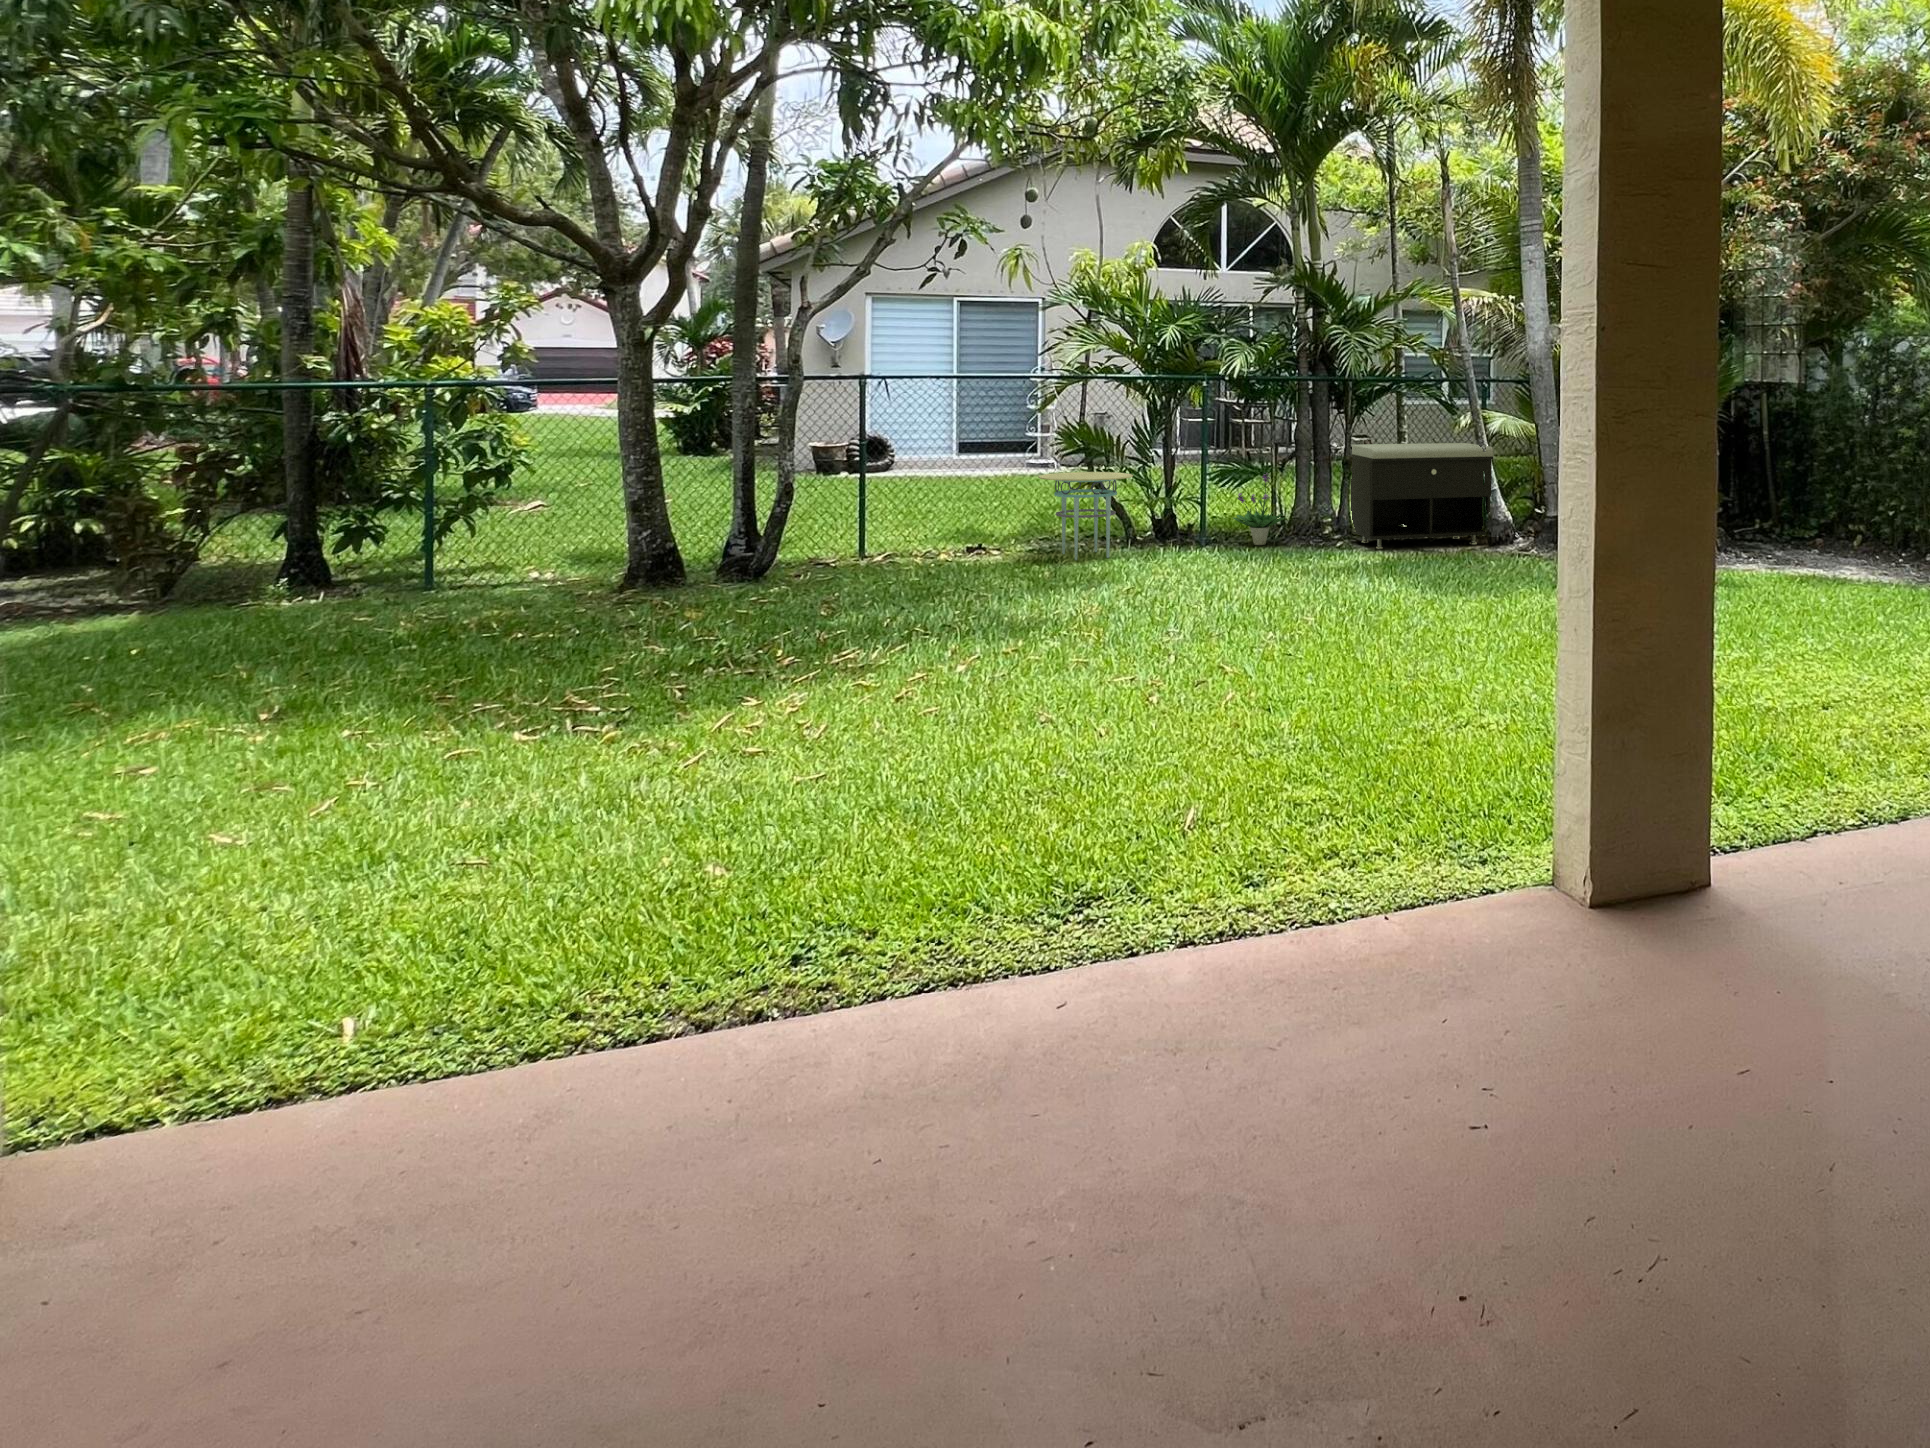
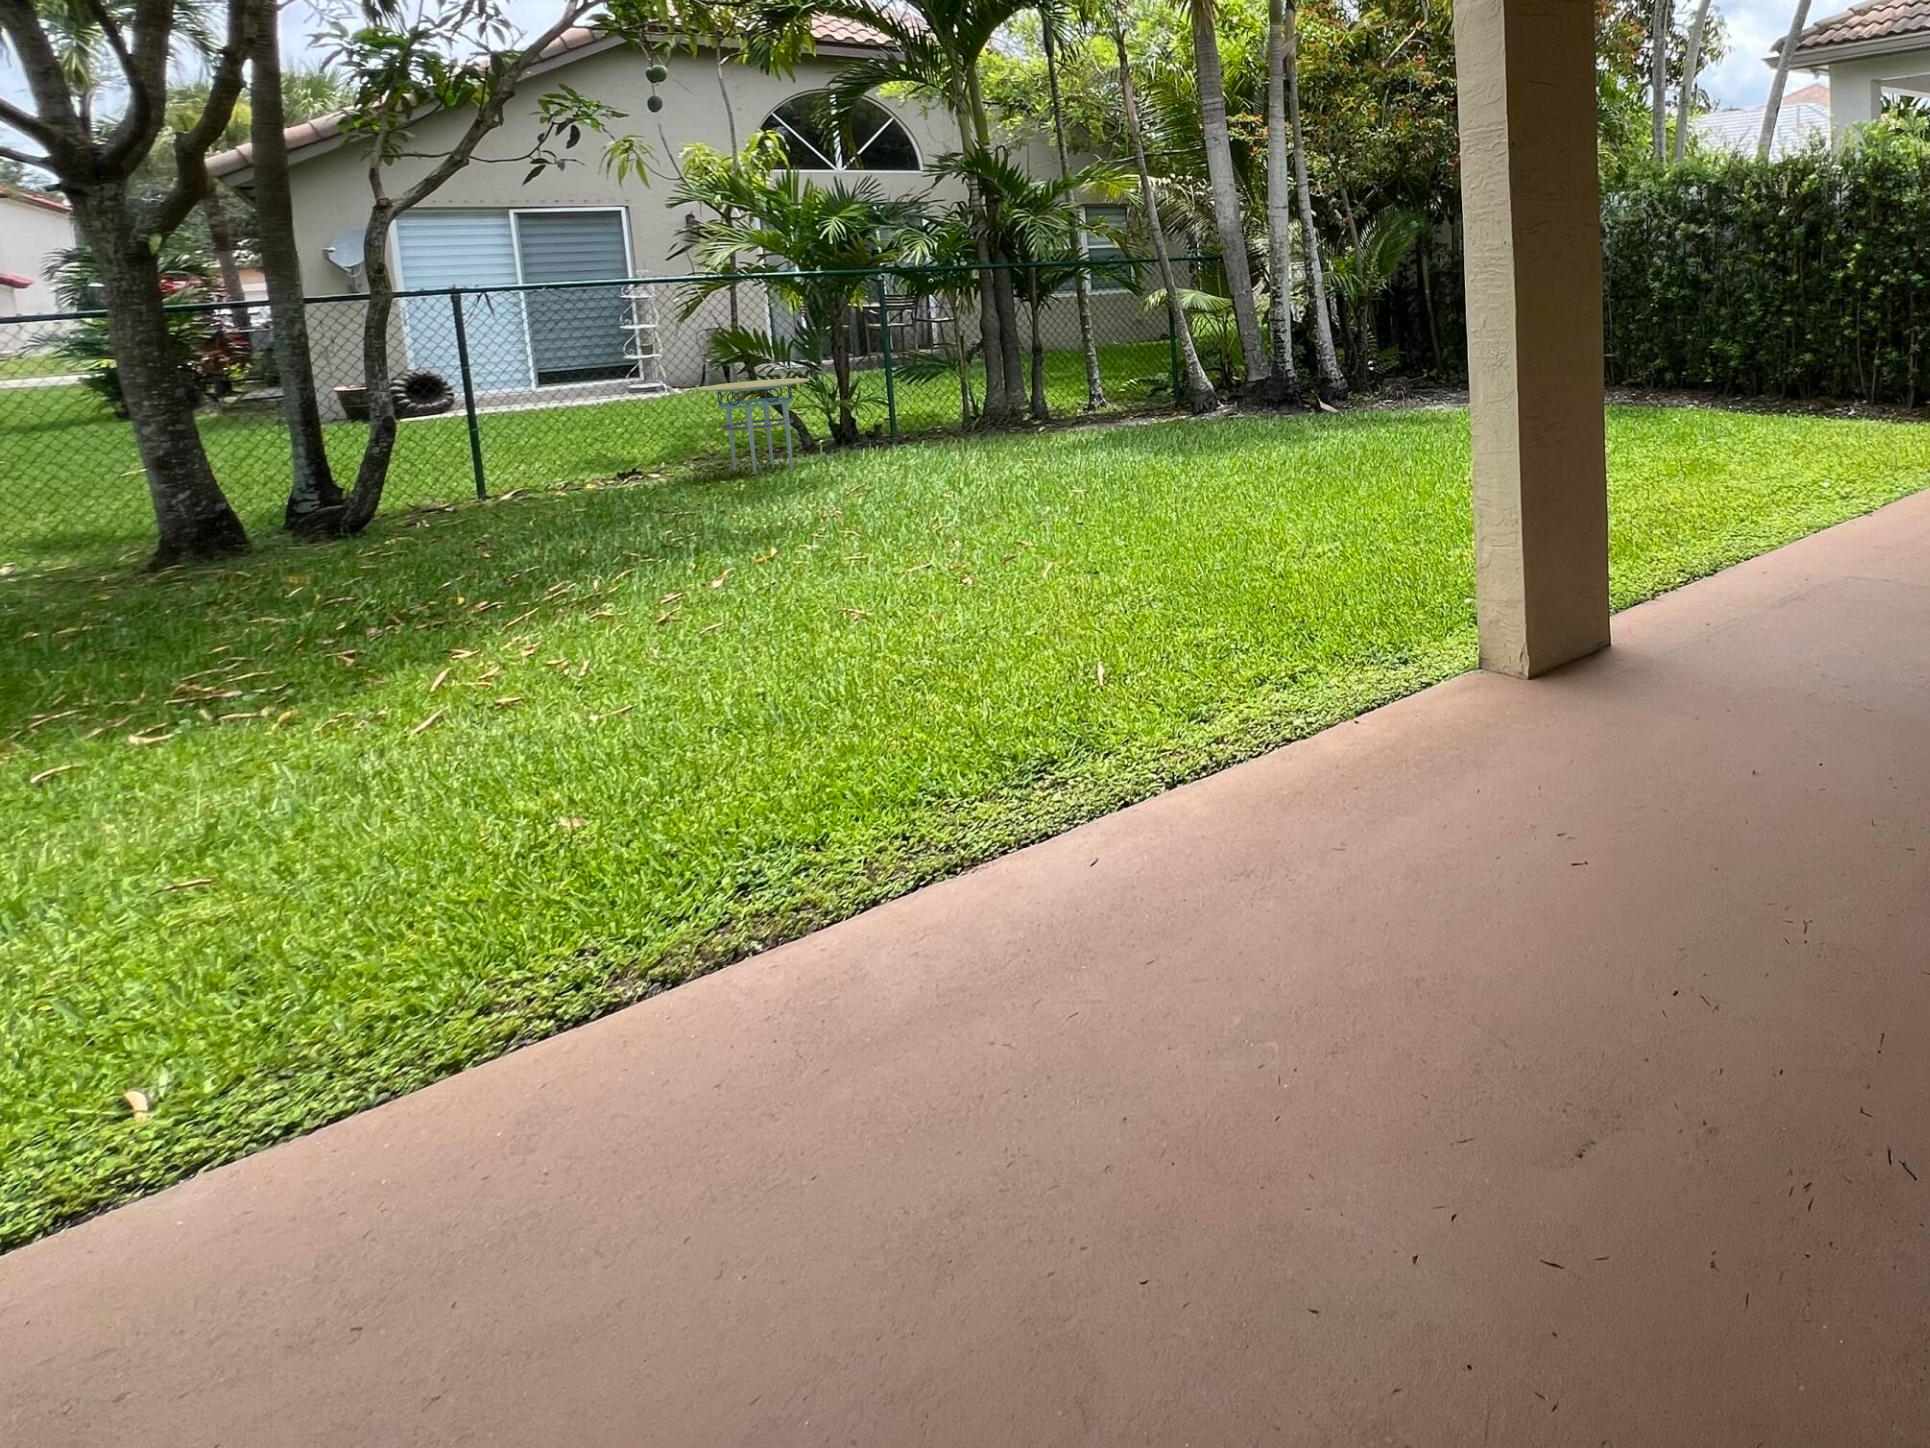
storage bench: present [1351,443,1493,549] -> none [1037,322,1189,430]
potted plant: present [1233,474,1284,545] -> none [921,366,979,440]

